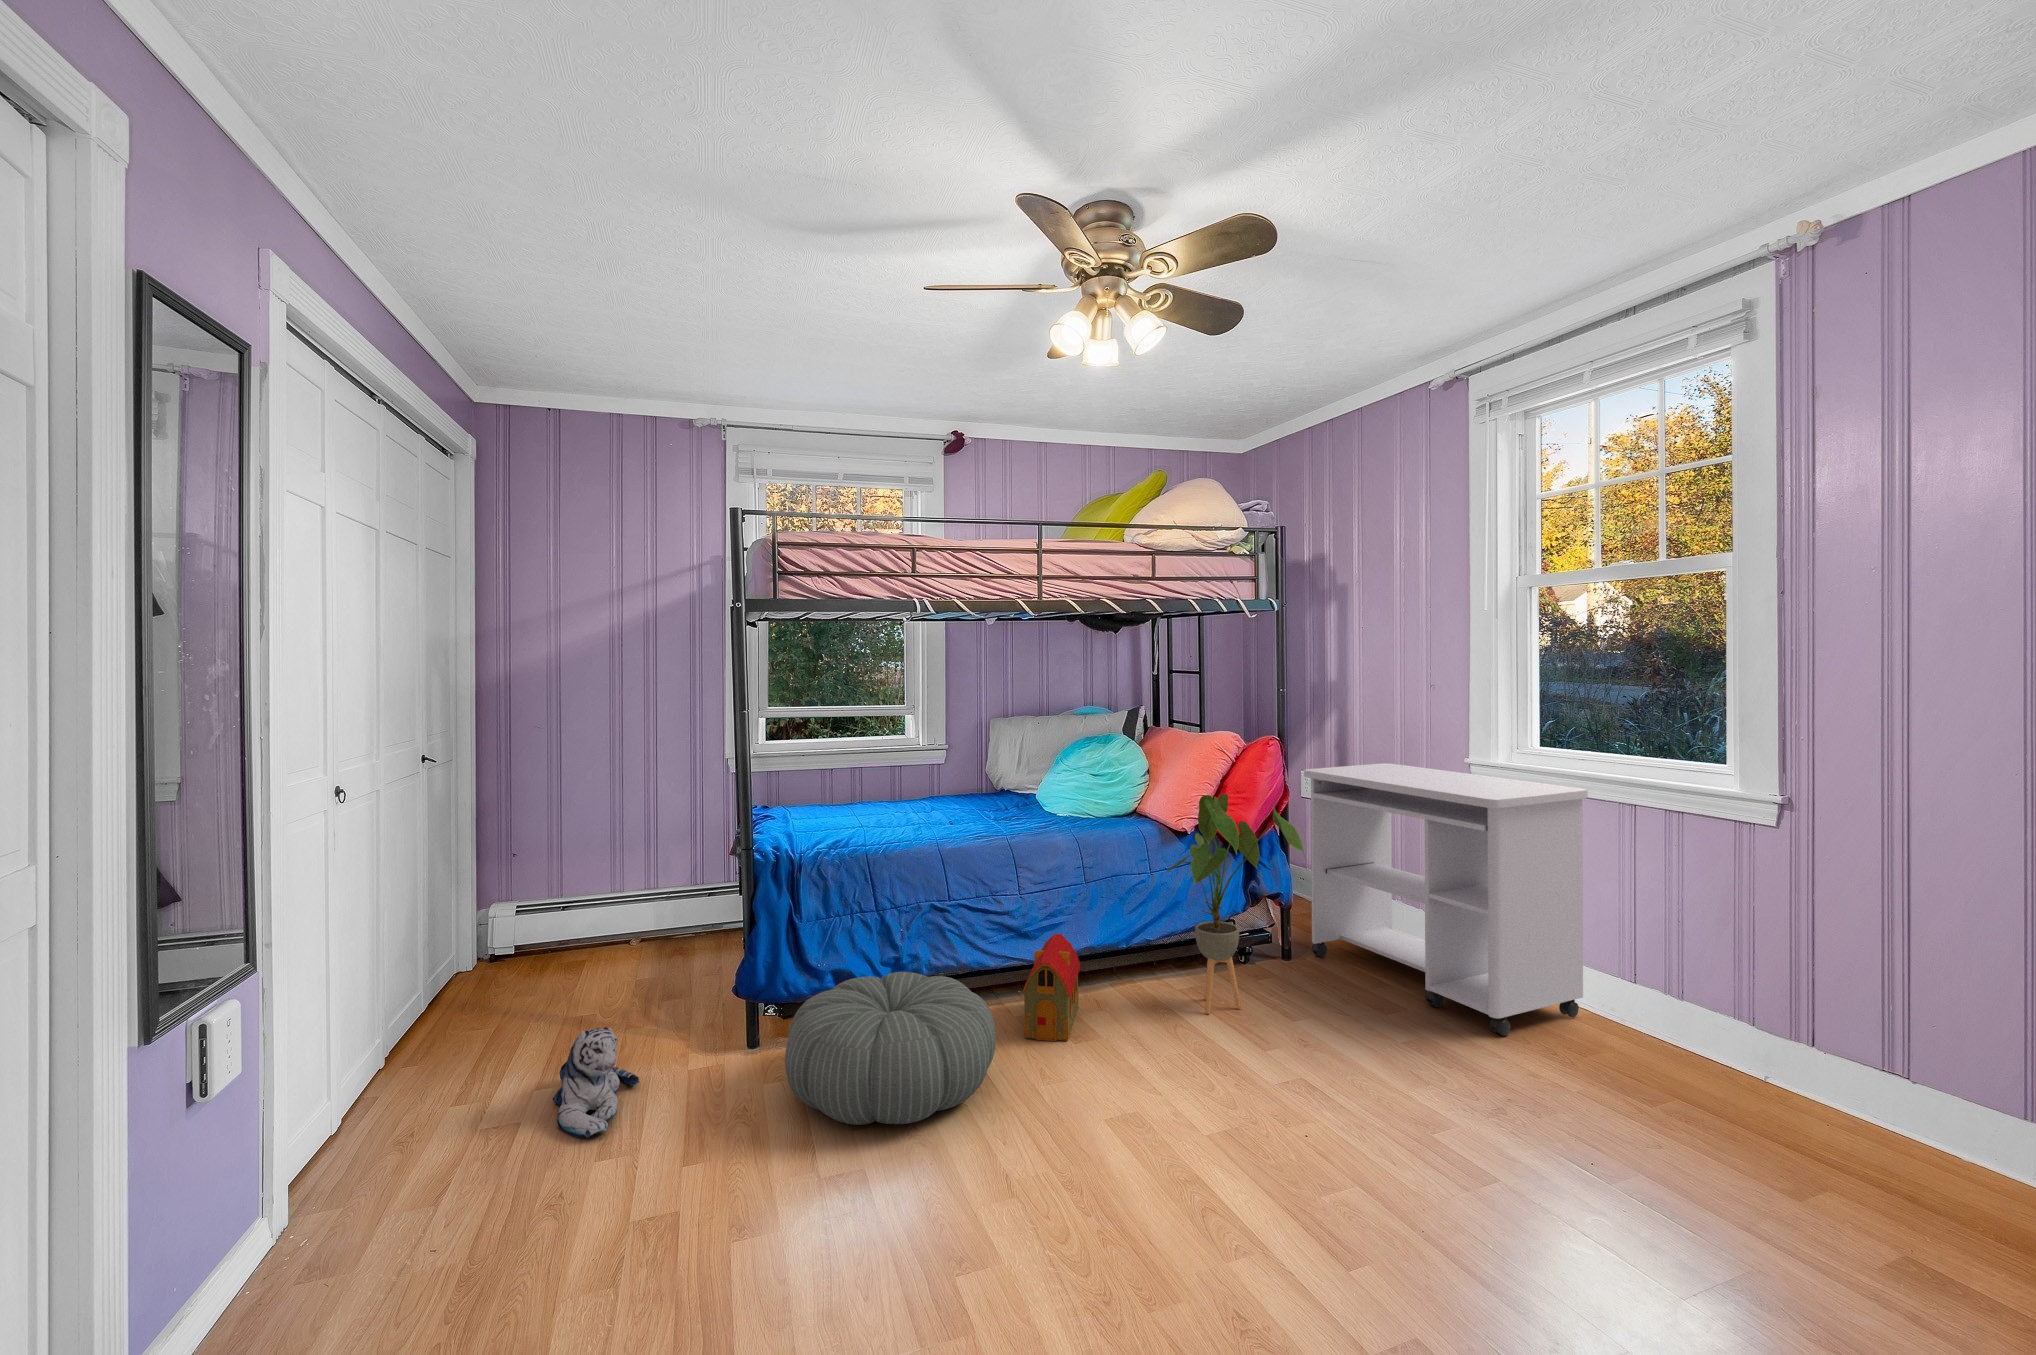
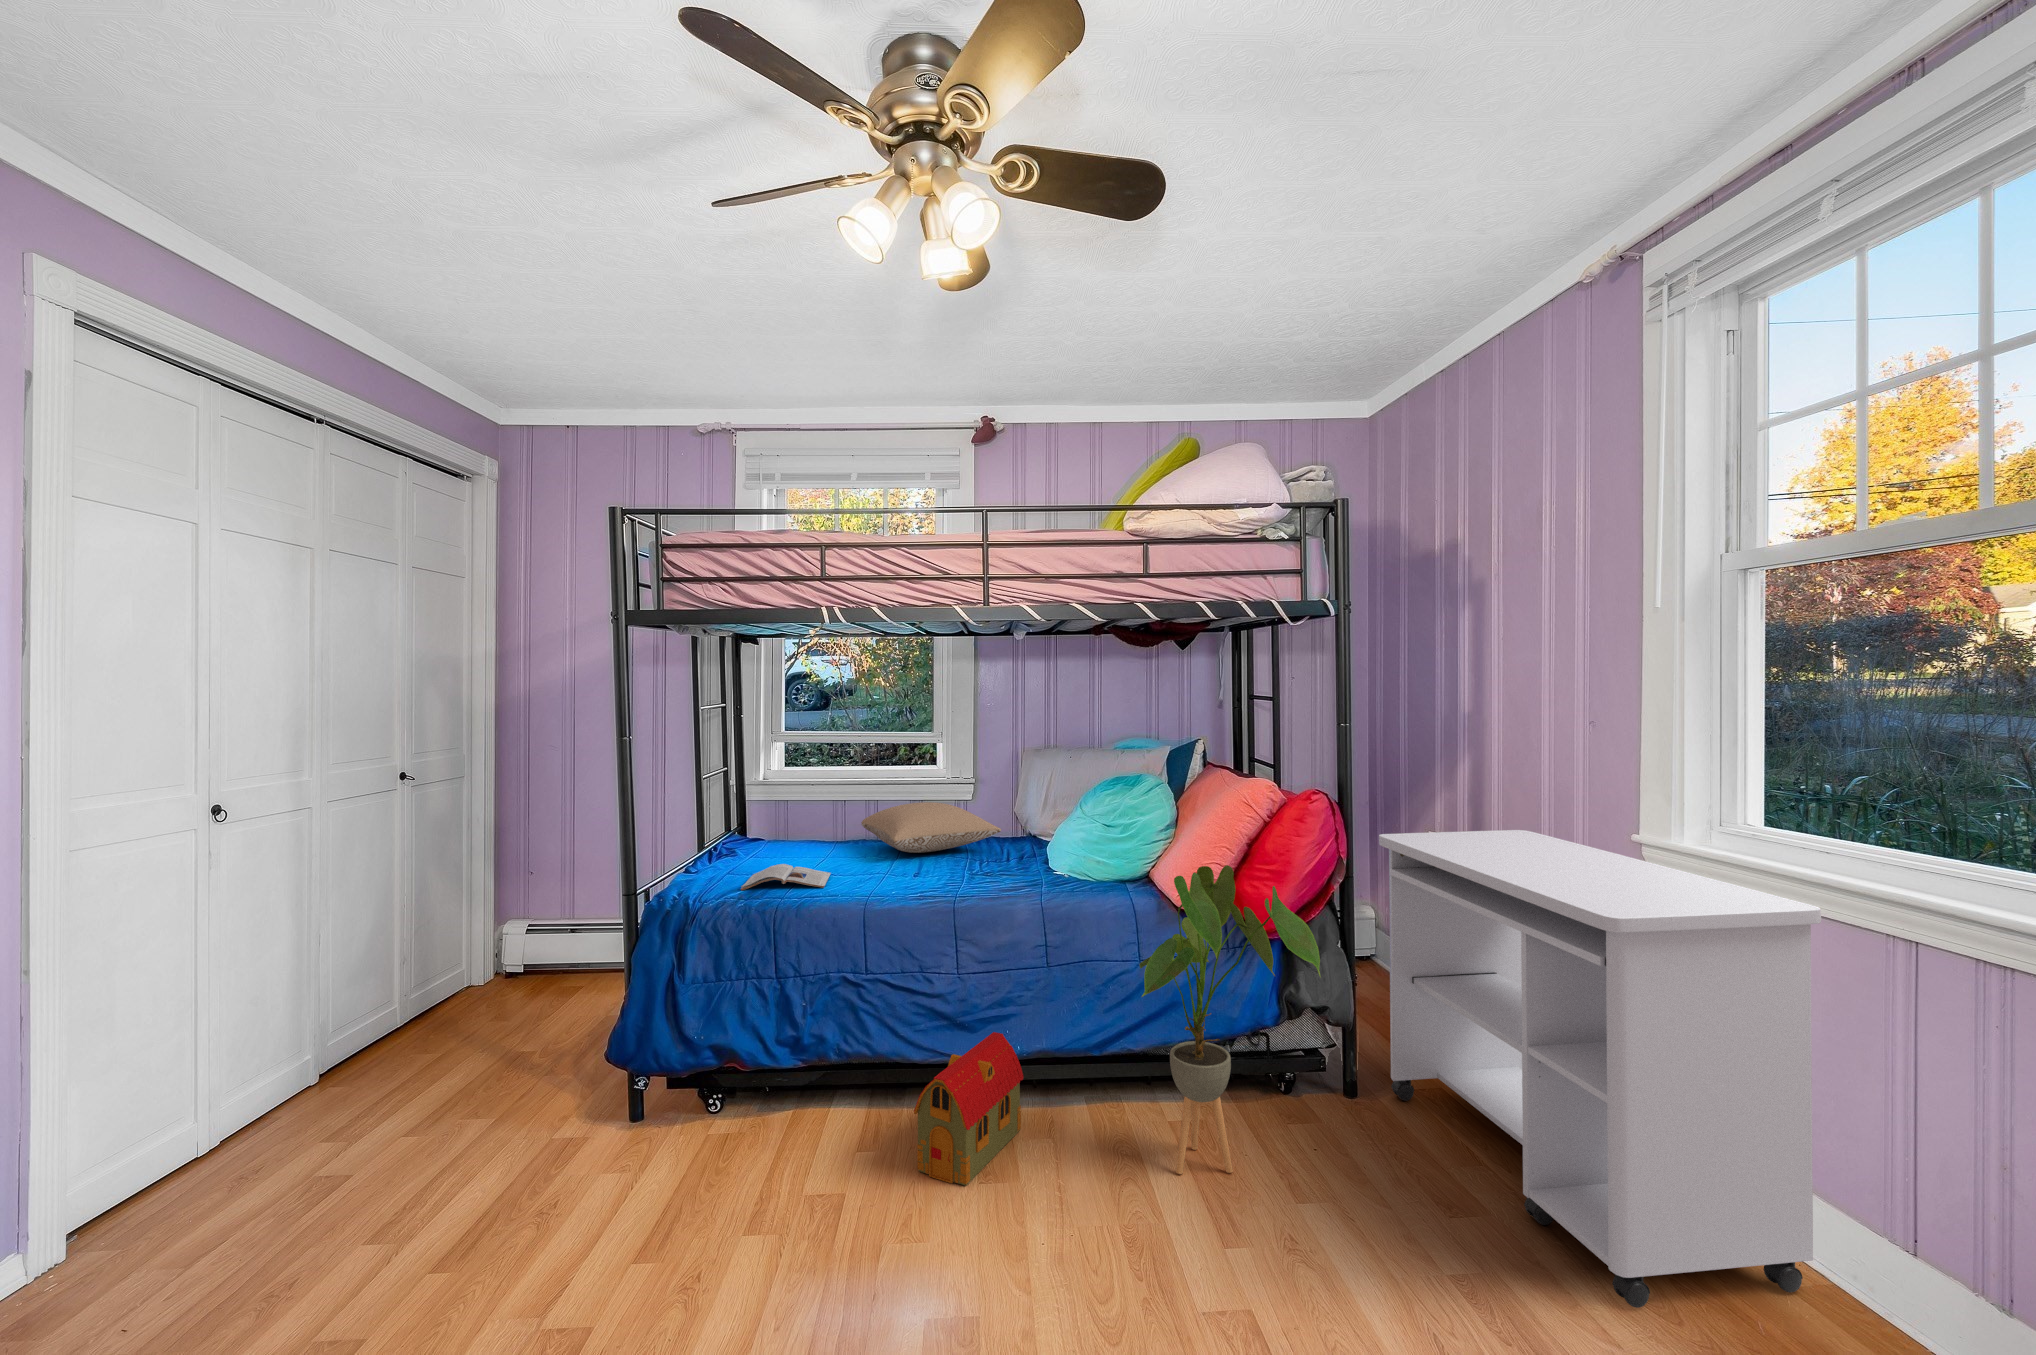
pillow: none [869,767,999,809] -> present [861,802,1001,853]
magazine: none [817,820,894,841] -> present [741,864,831,890]
pouf: present [785,972,996,1125] -> none [563,1066,841,1287]
plush toy: present [552,1027,640,1138] -> none [348,1094,477,1228]

